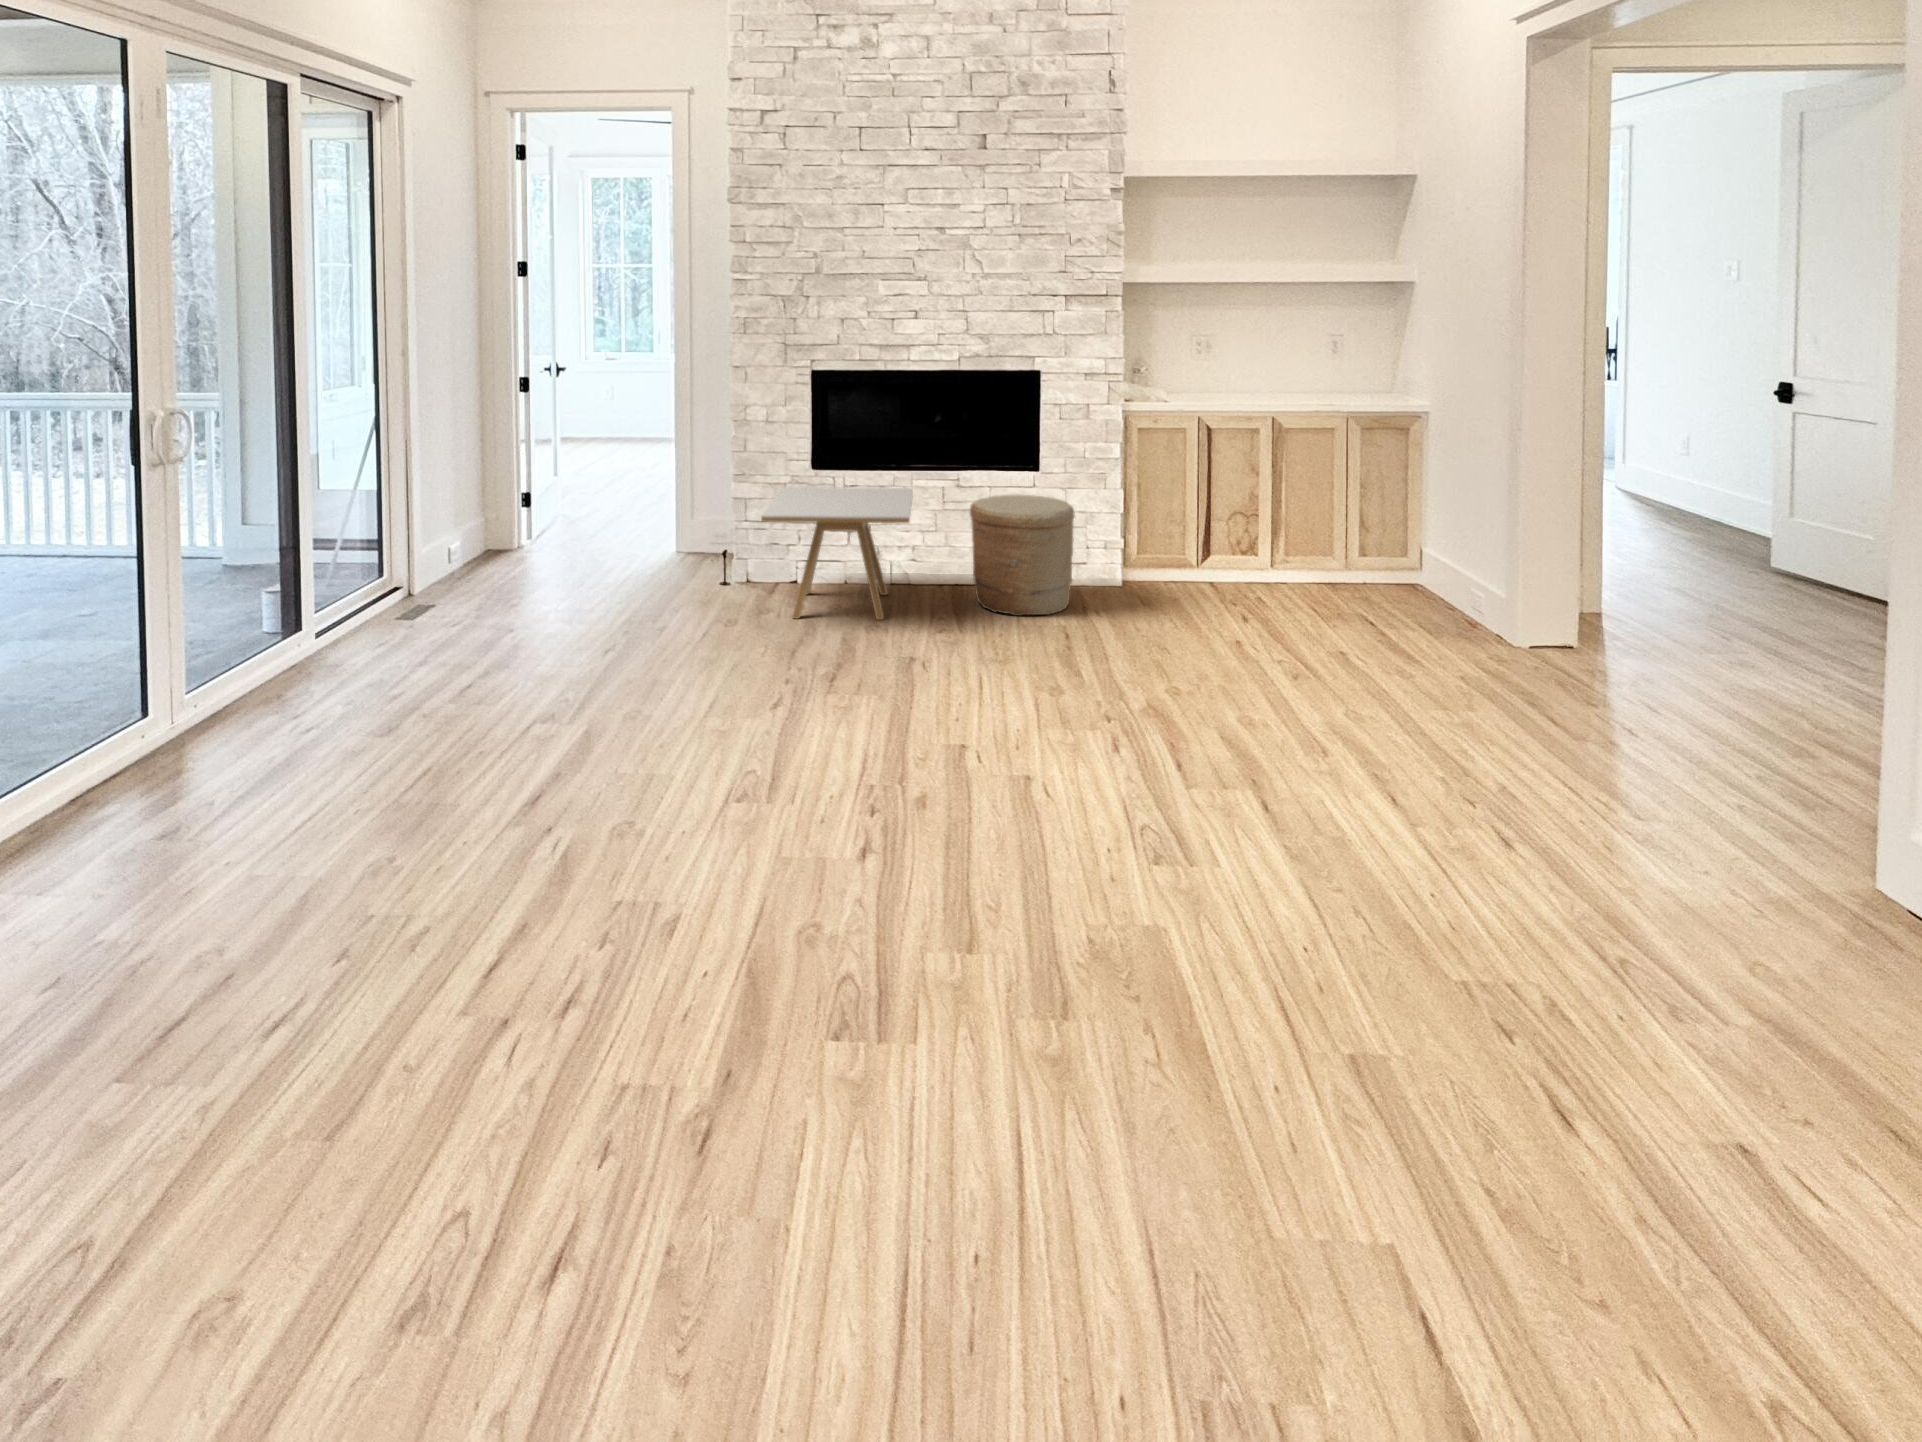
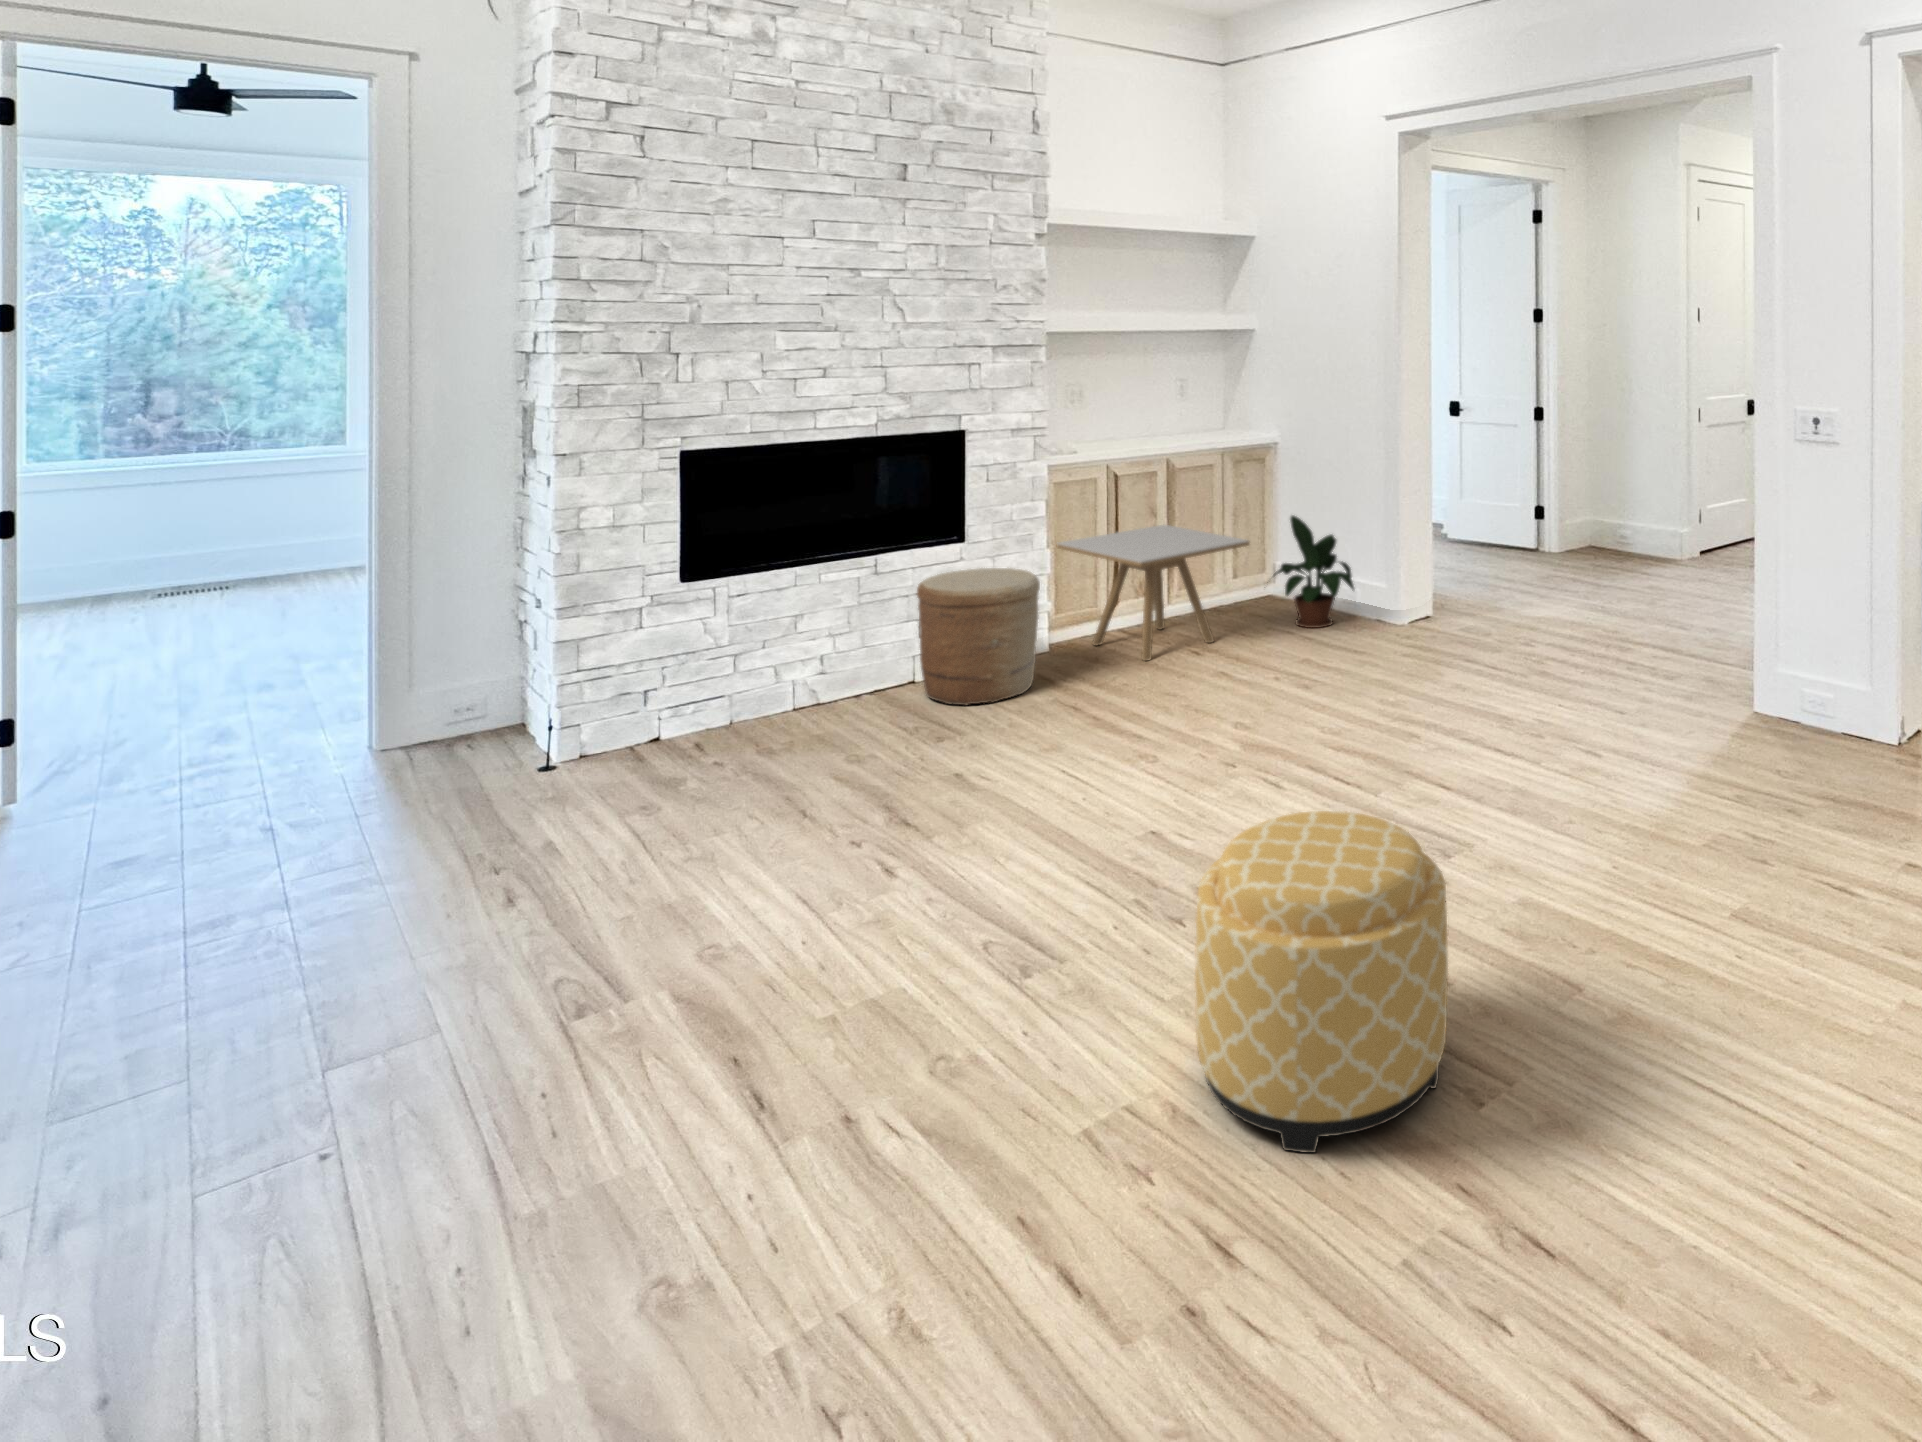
side table: present [761,487,913,620] -> present [1056,525,1250,661]
potted plant: none [1356,495,1472,631] -> present [1274,516,1354,628]
ottoman: none [660,742,903,1061] -> present [1195,811,1448,1153]

